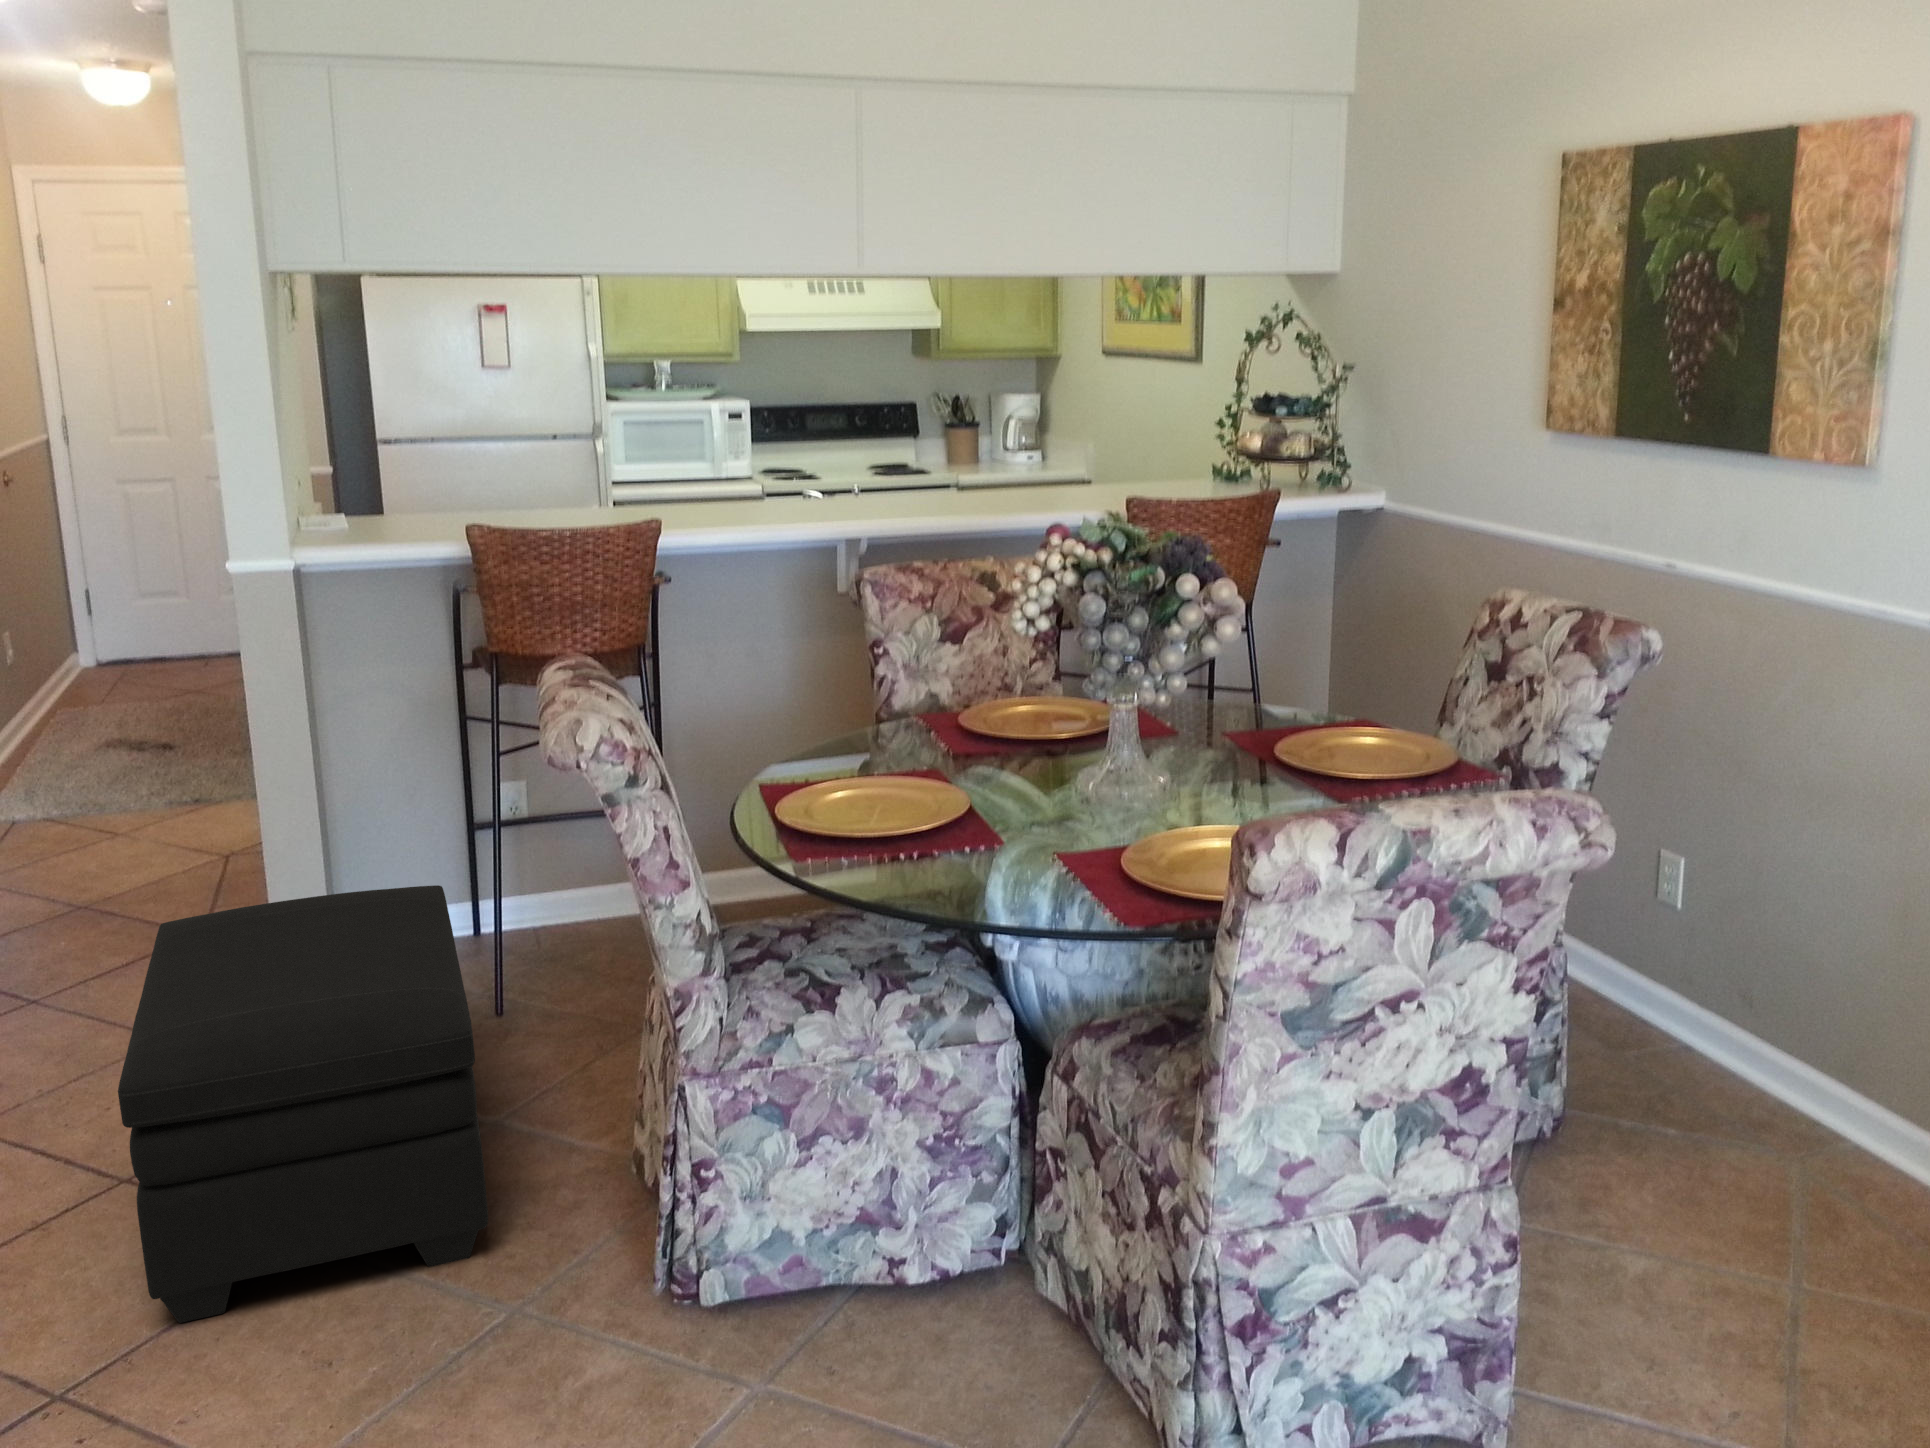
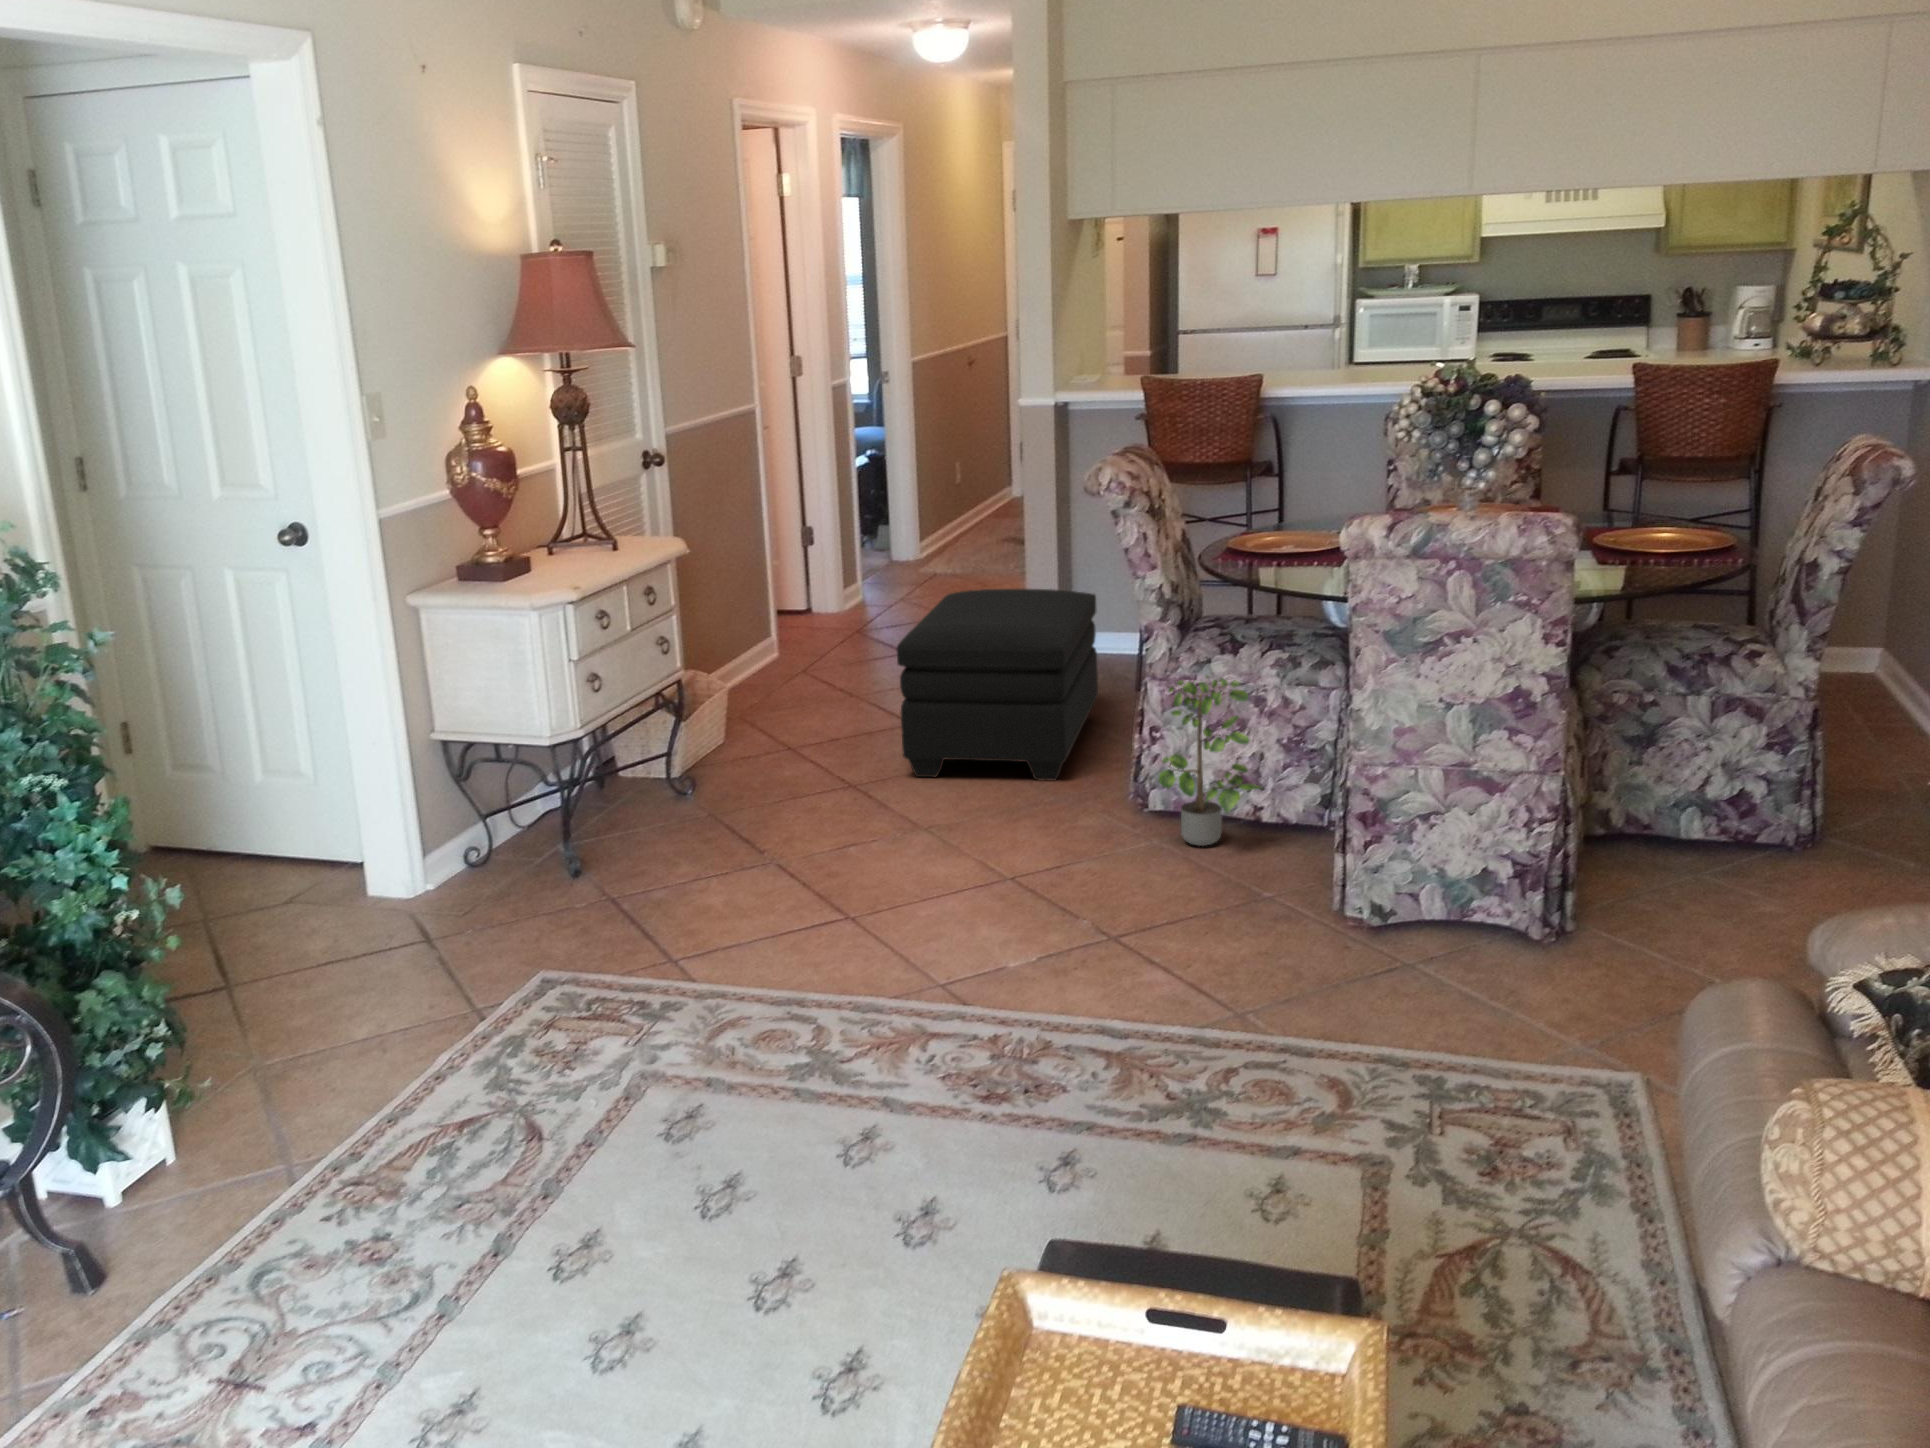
potted plant: none [748,1065,936,1367] -> present [1159,676,1263,846]

